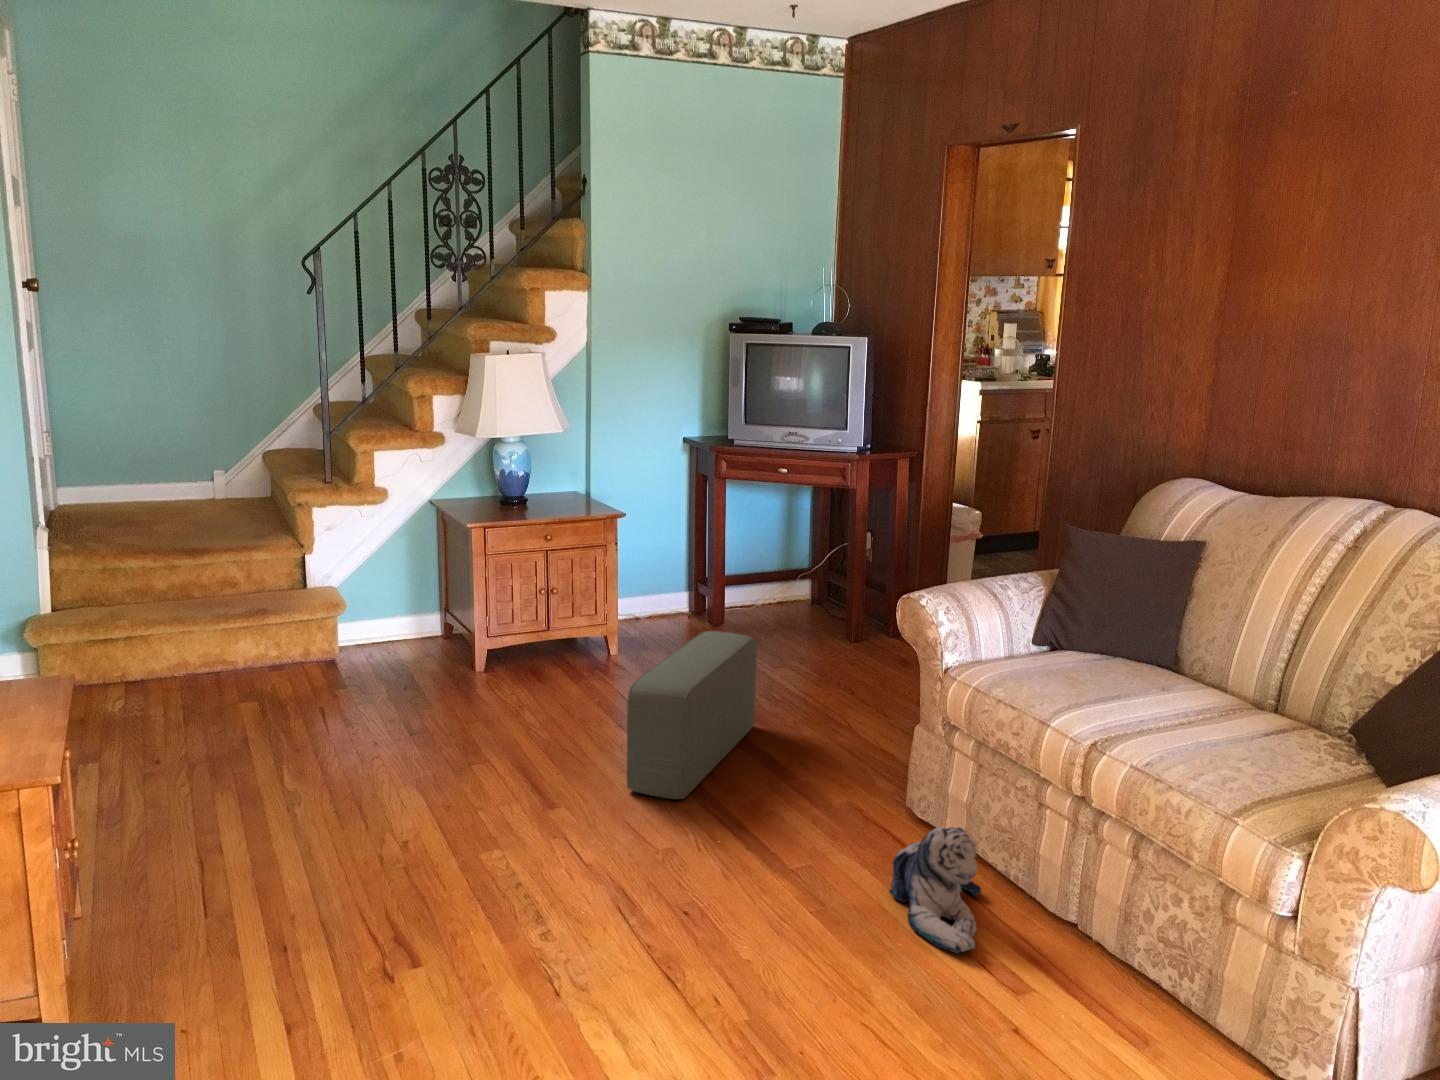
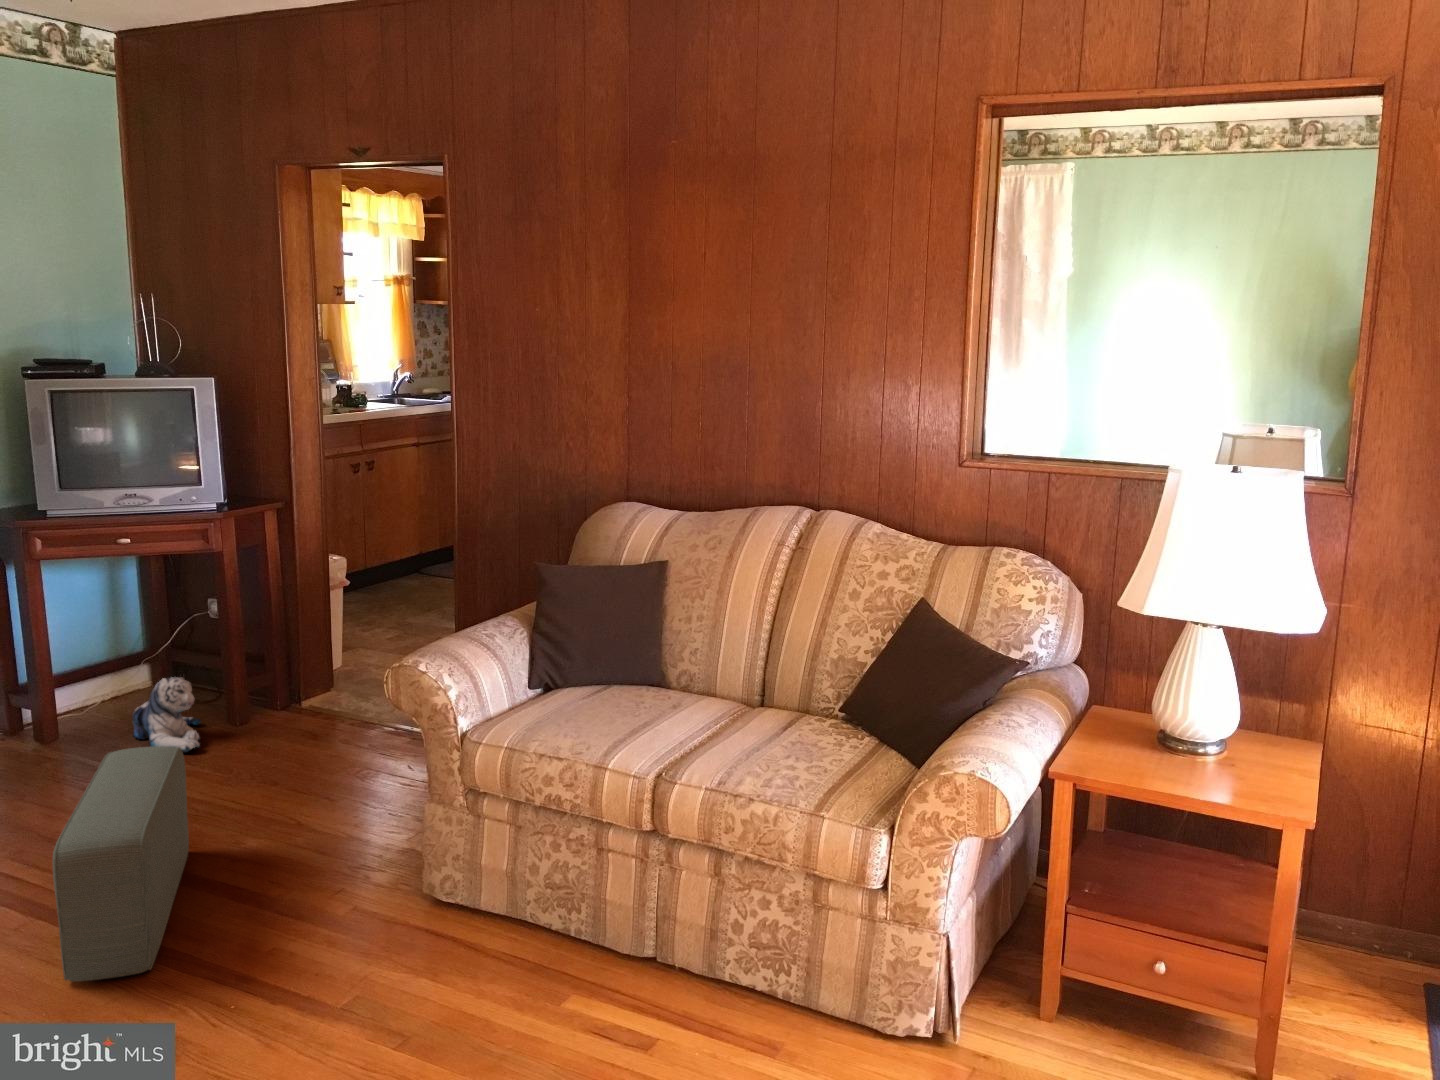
plush toy: present [890,827,981,953] -> present [132,677,201,752]

